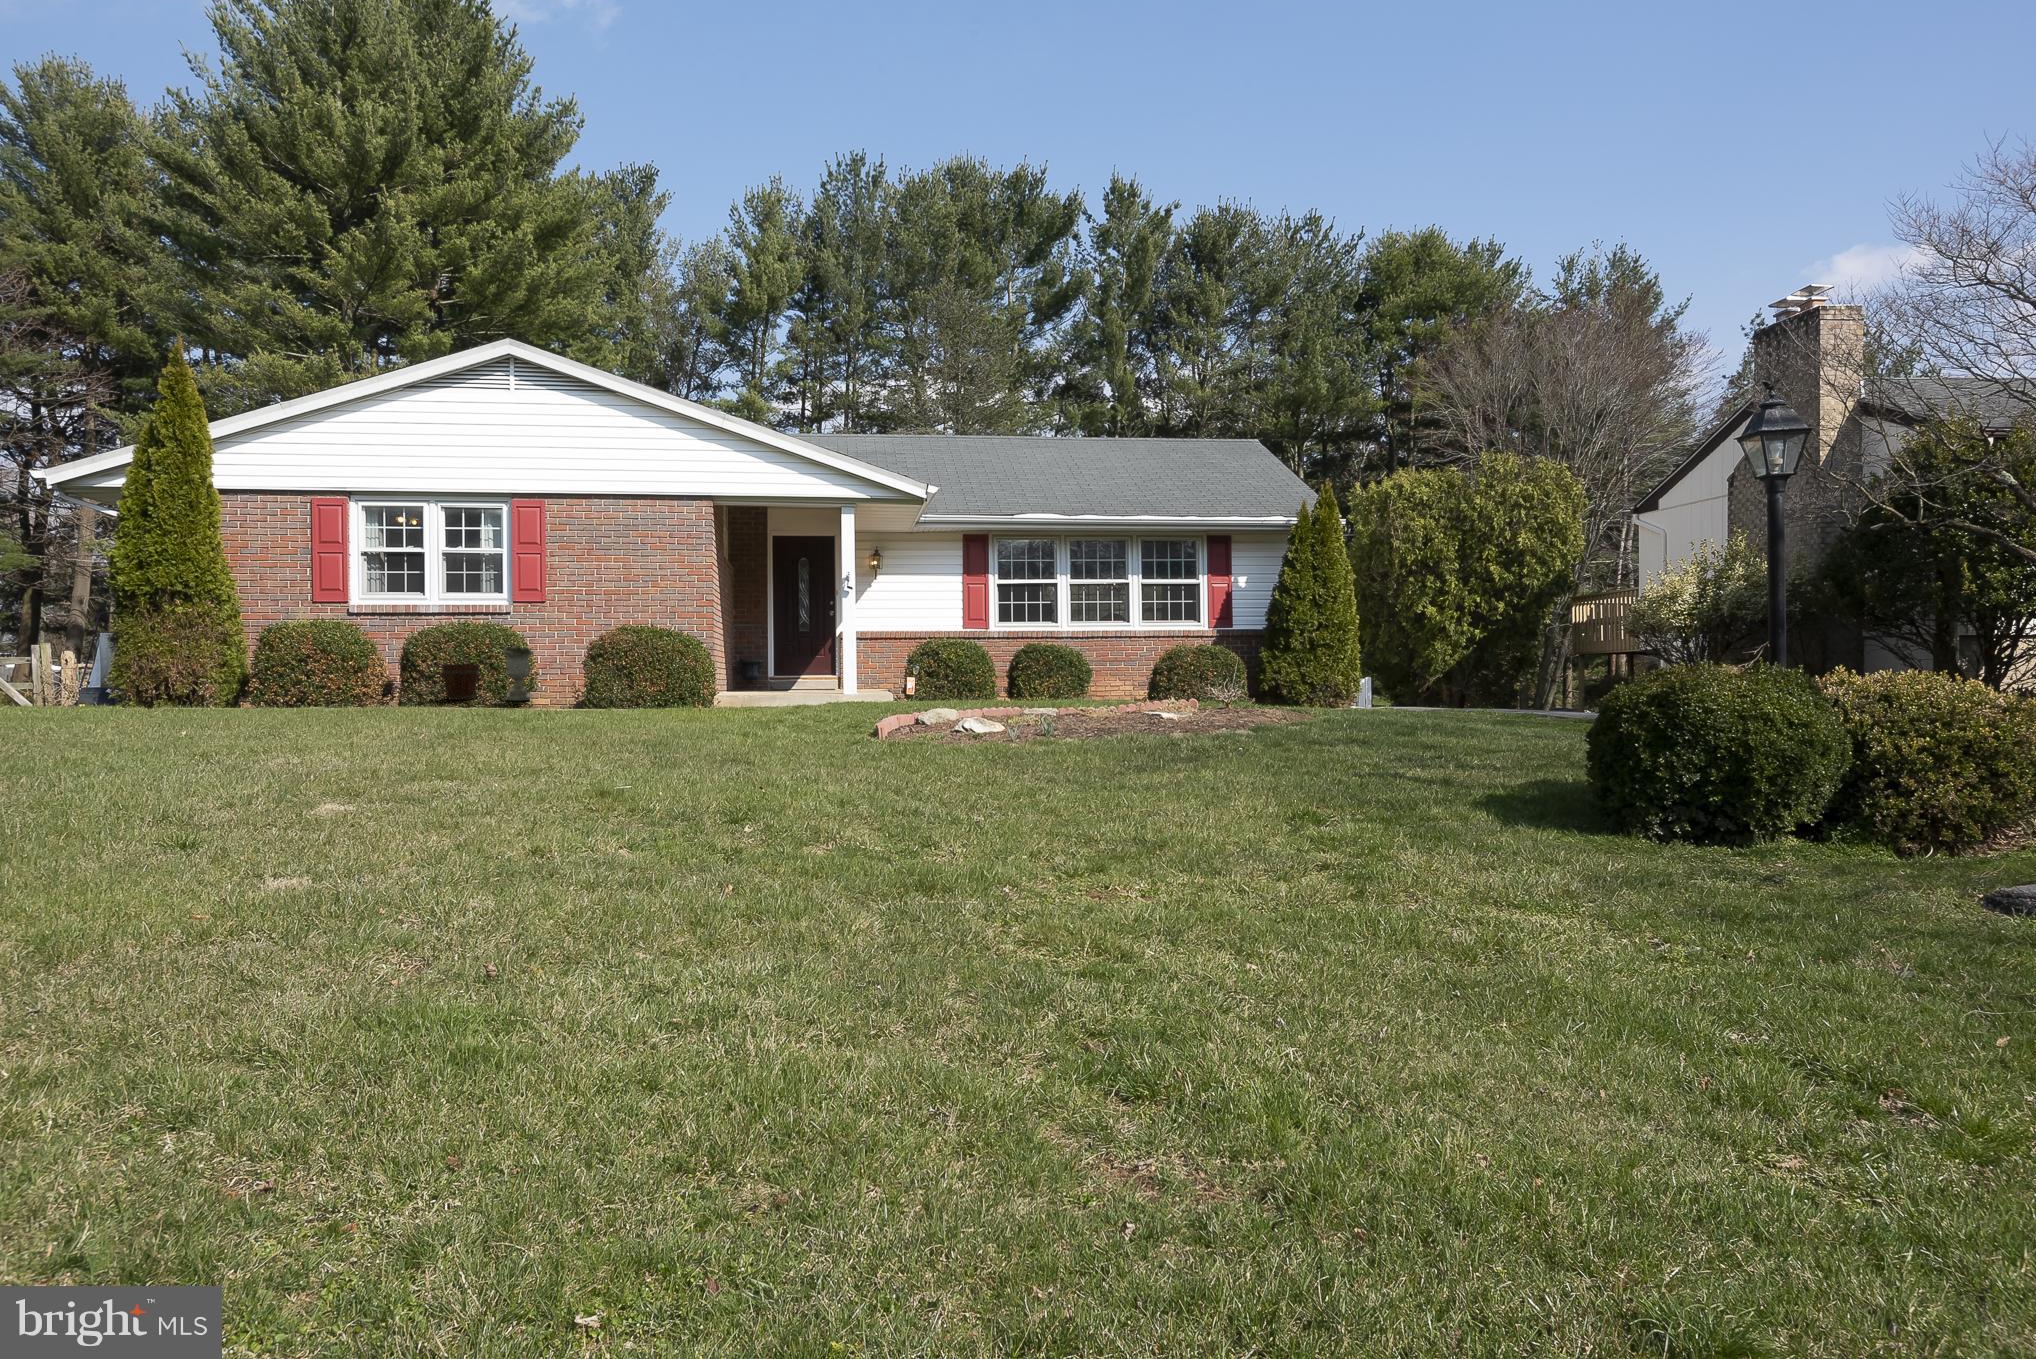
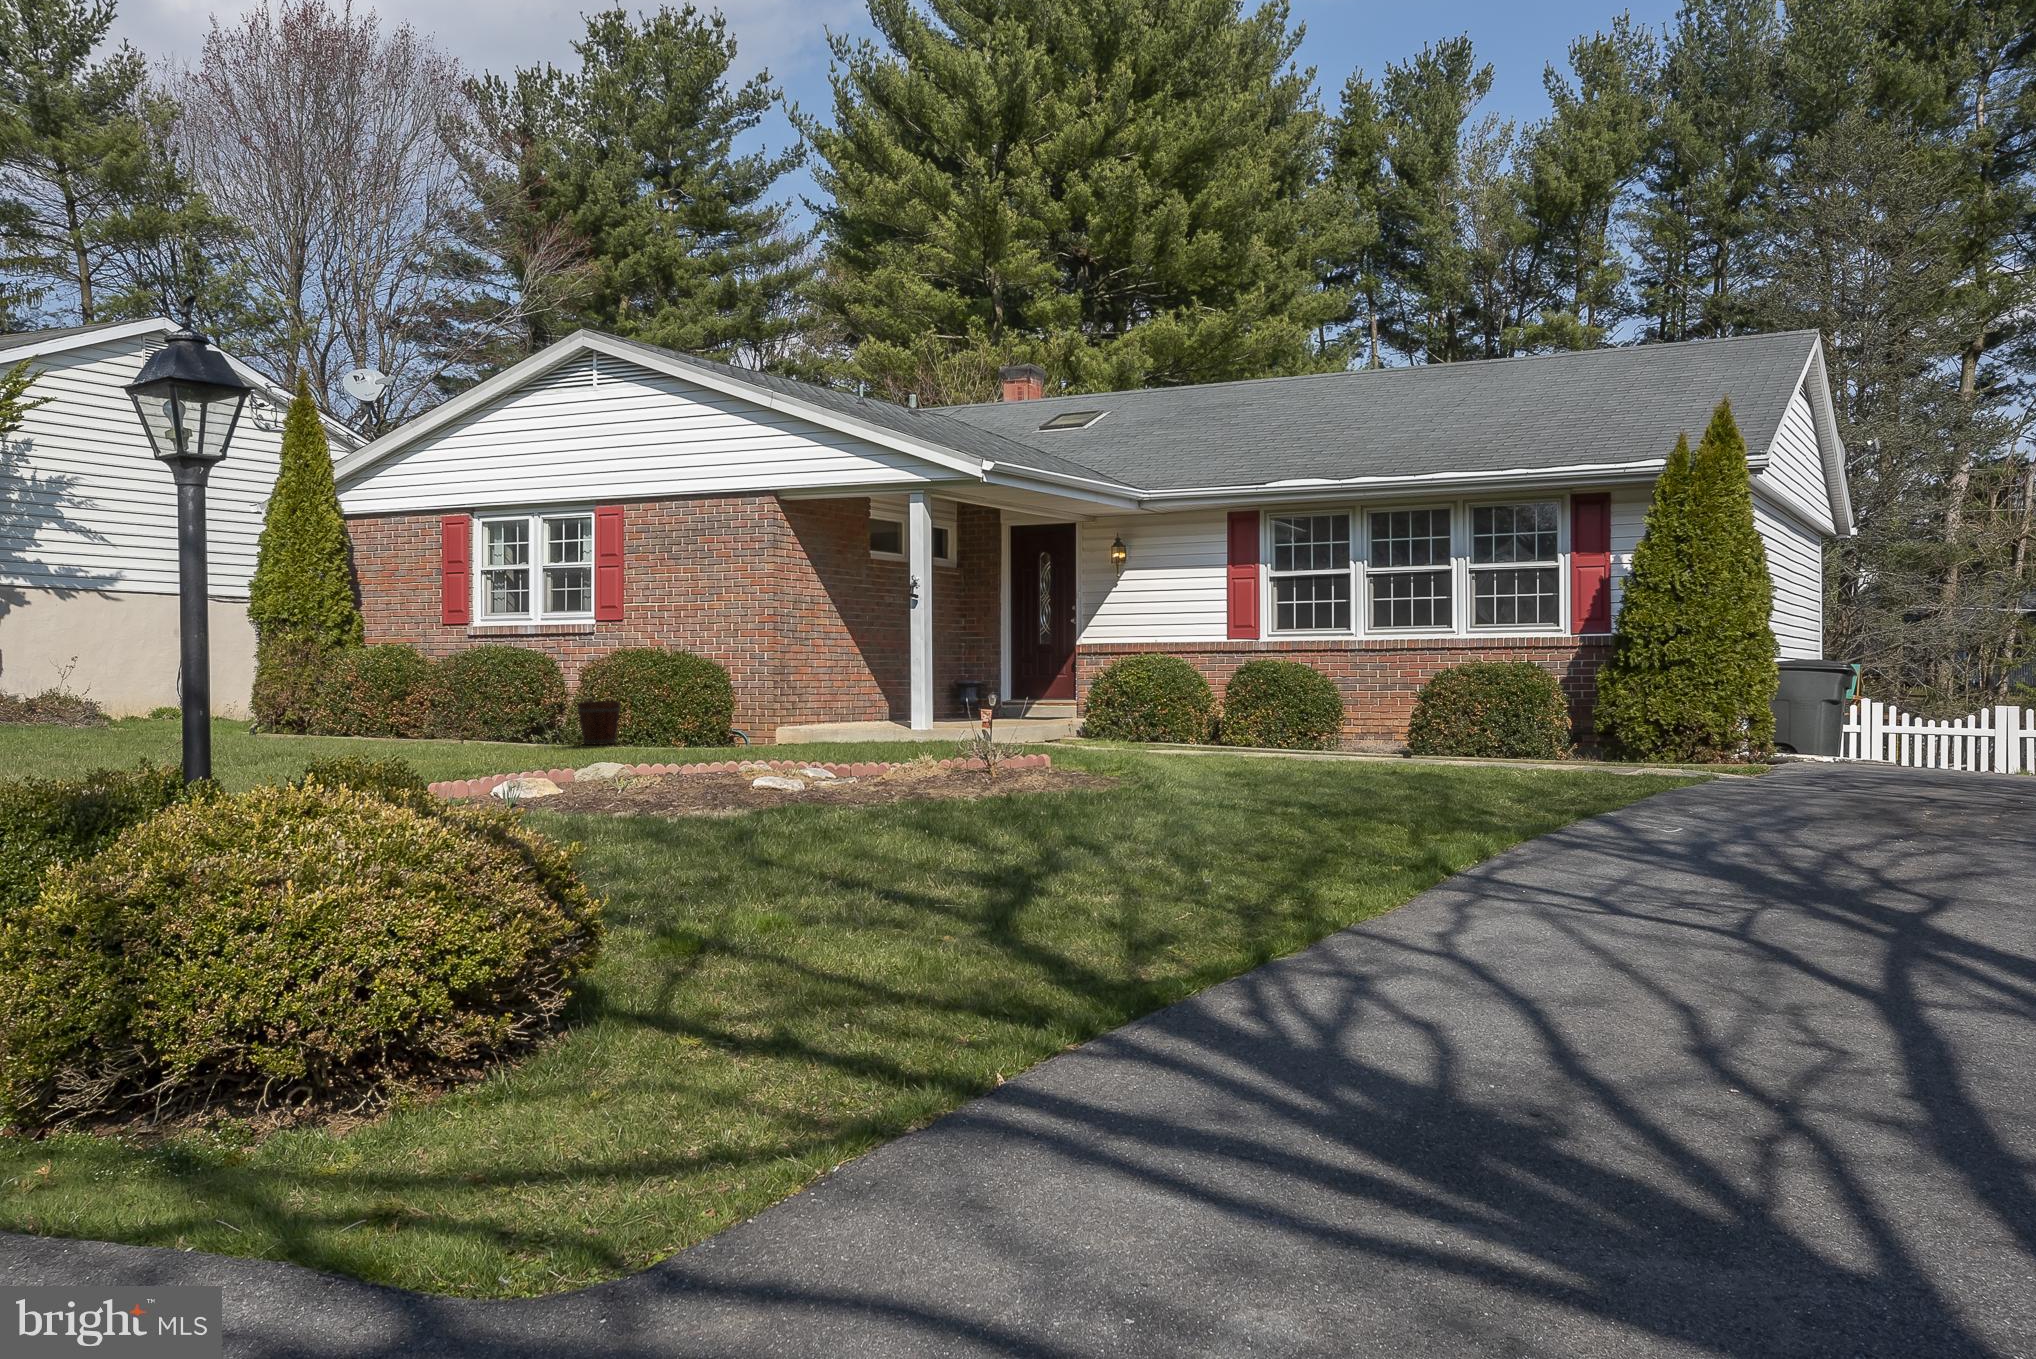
planter: present [503,646,533,701] -> none [646,674,684,744]

